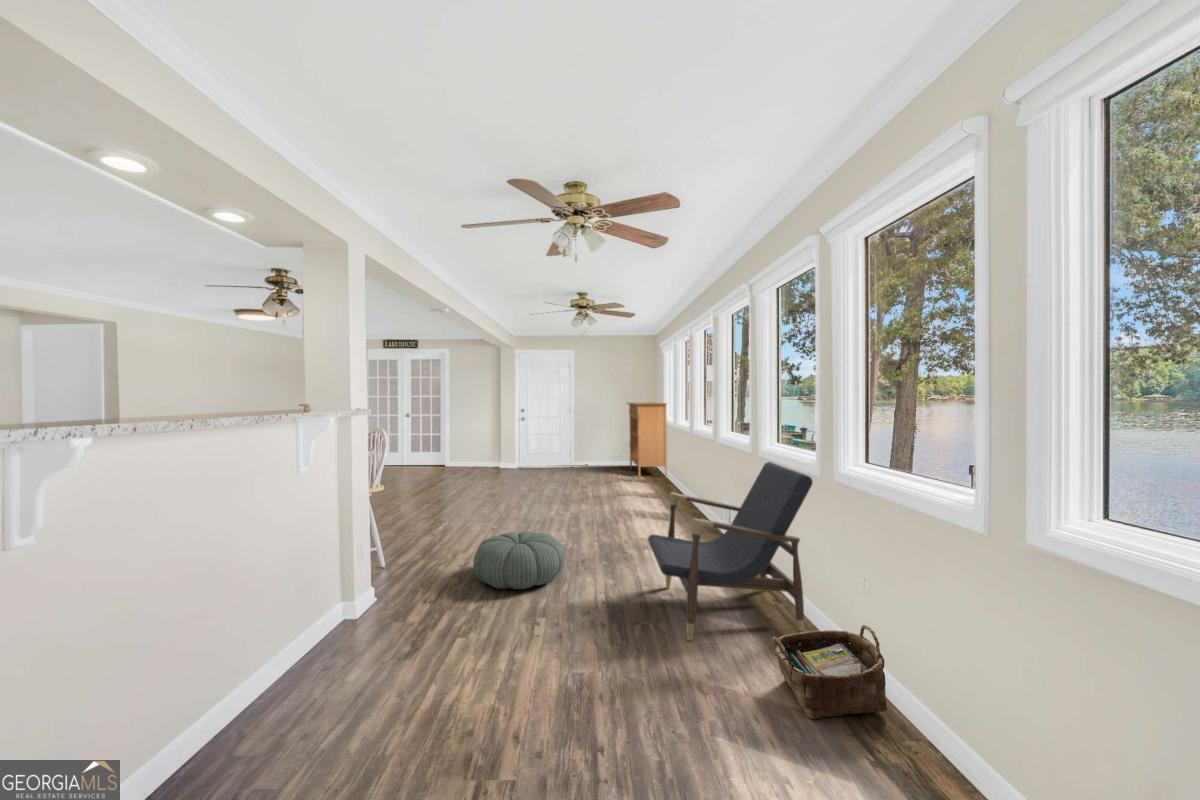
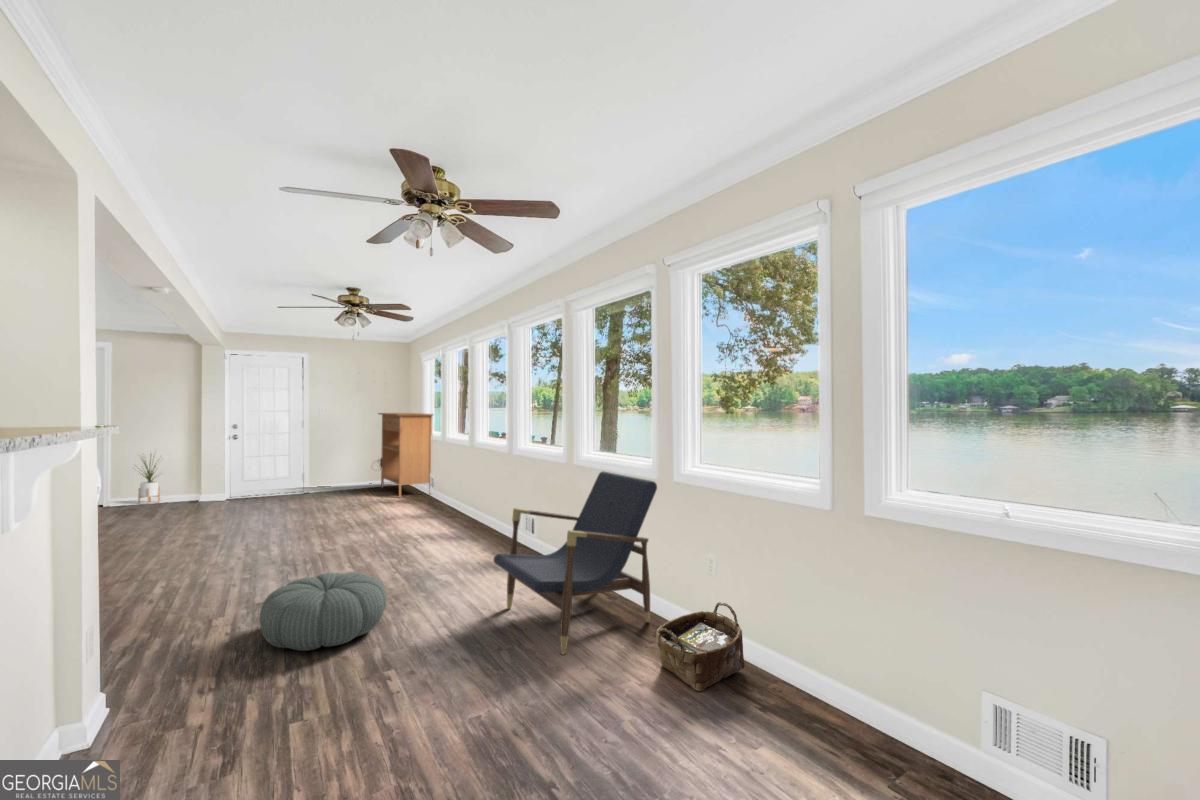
house plant: none [466,430,487,470] -> present [138,458,160,503]

